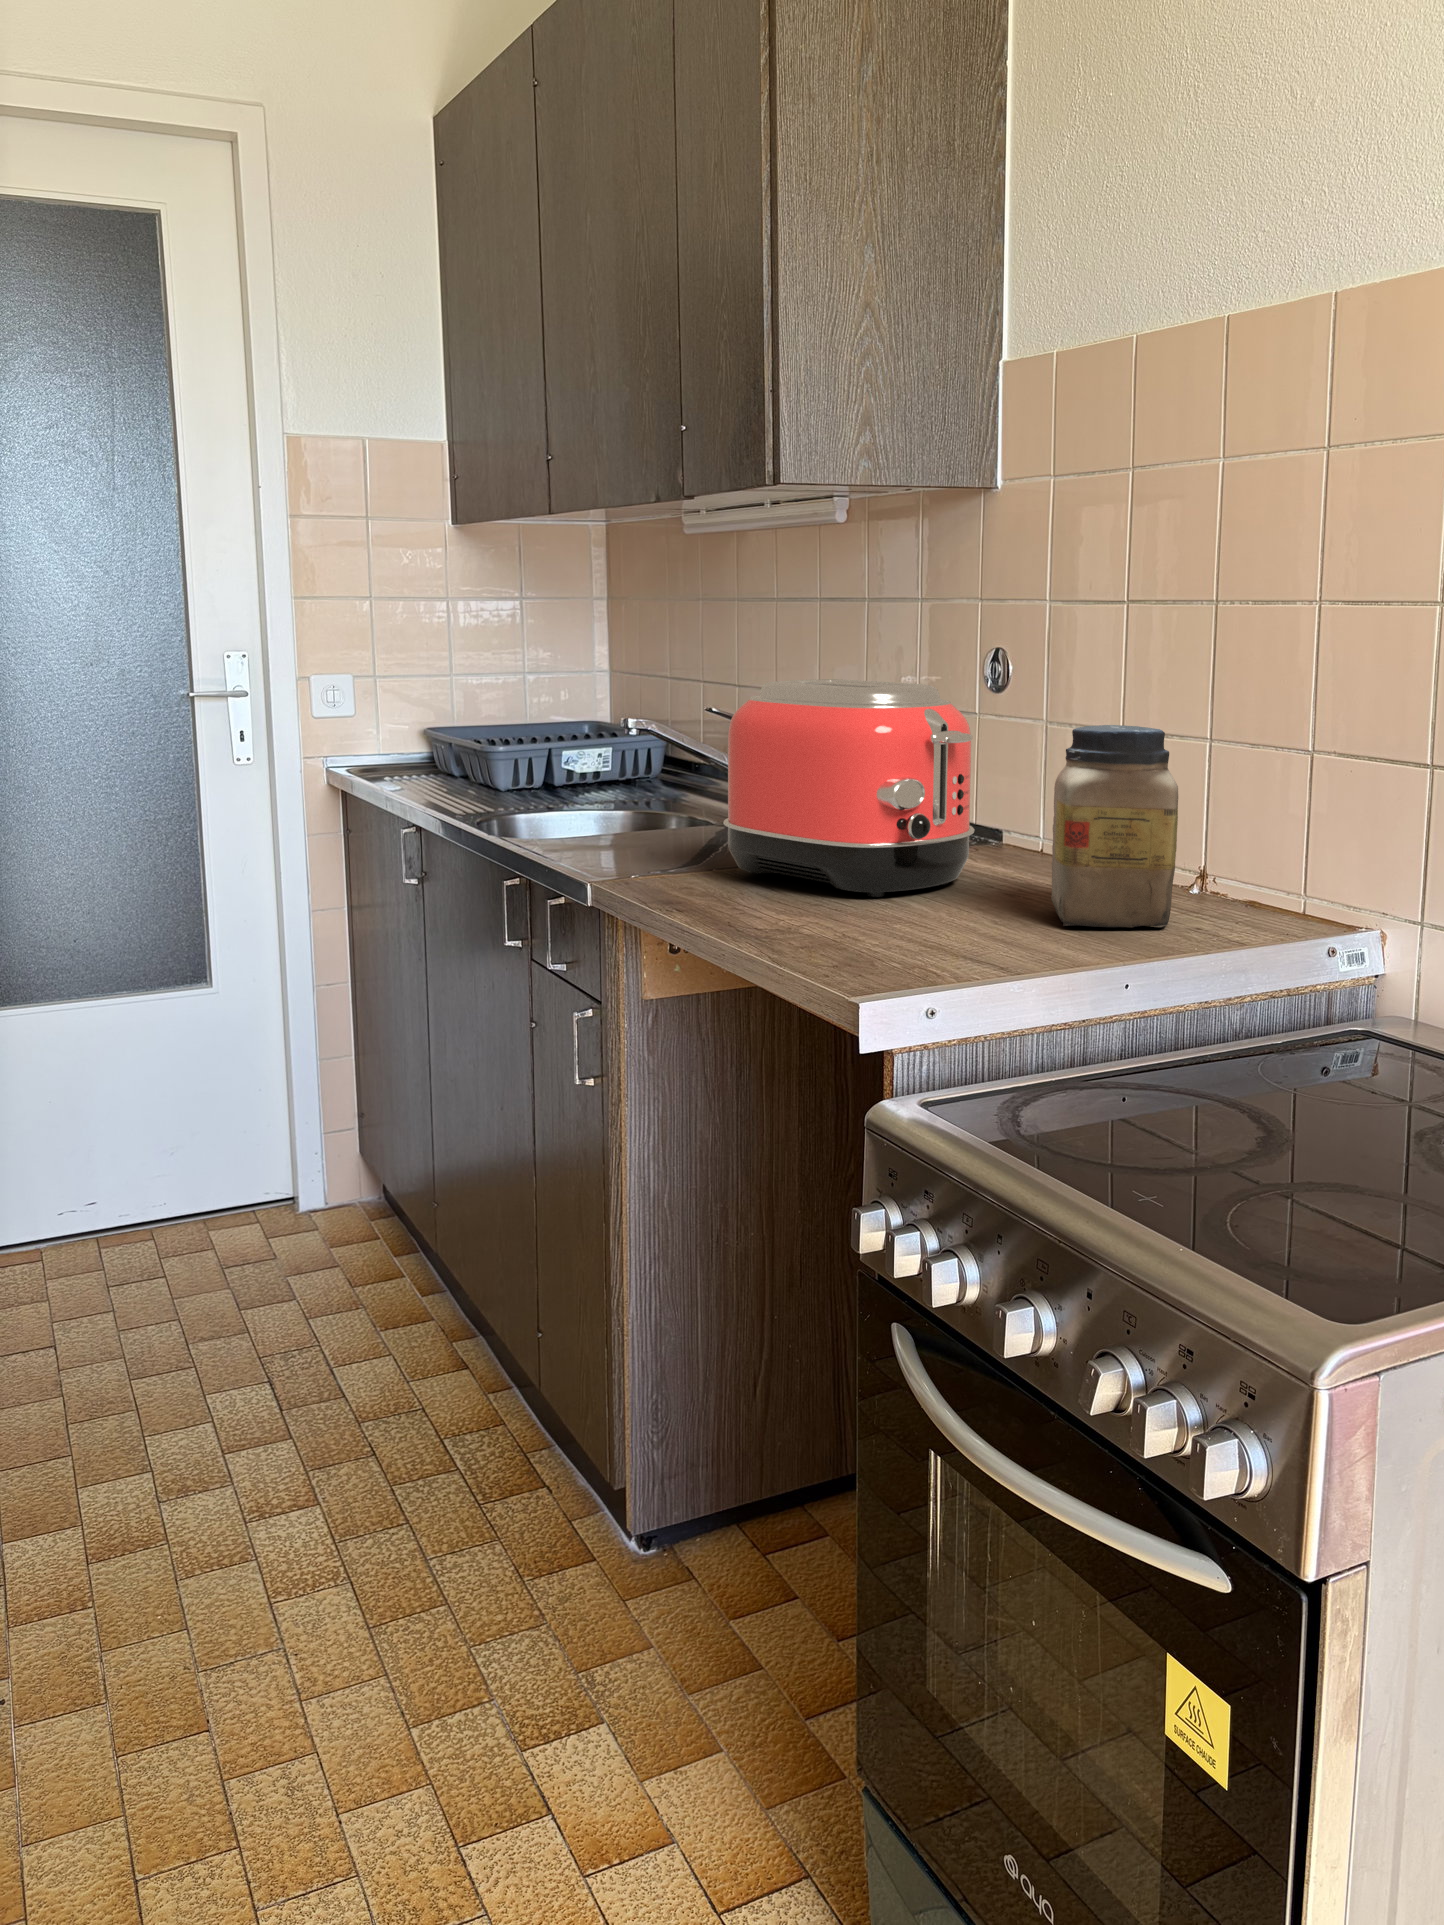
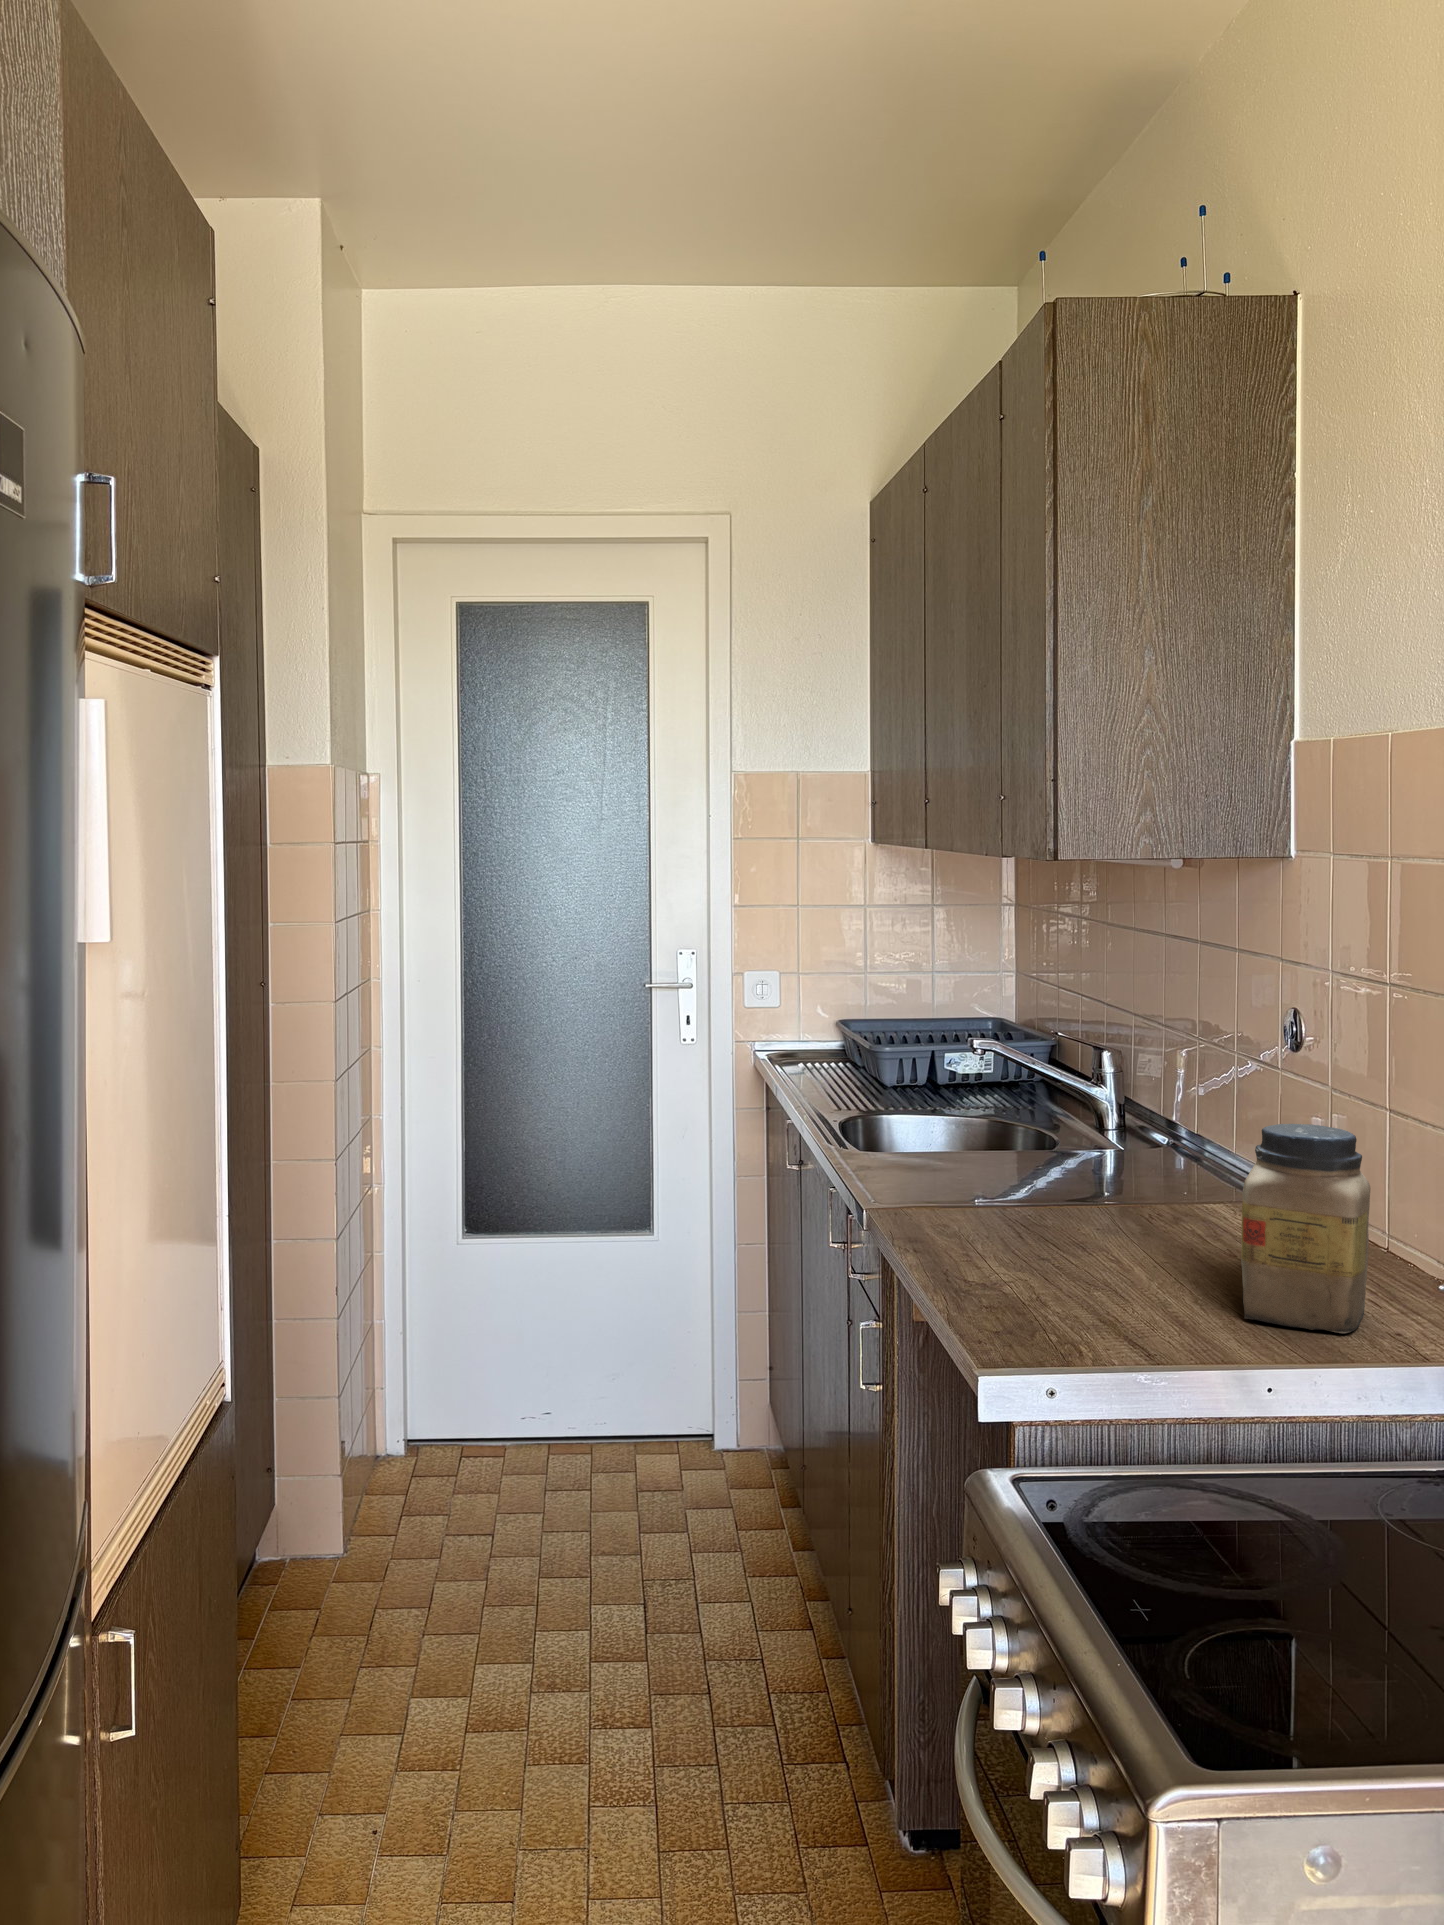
toaster: present [723,679,974,897] -> none [985,1043,1216,1259]

